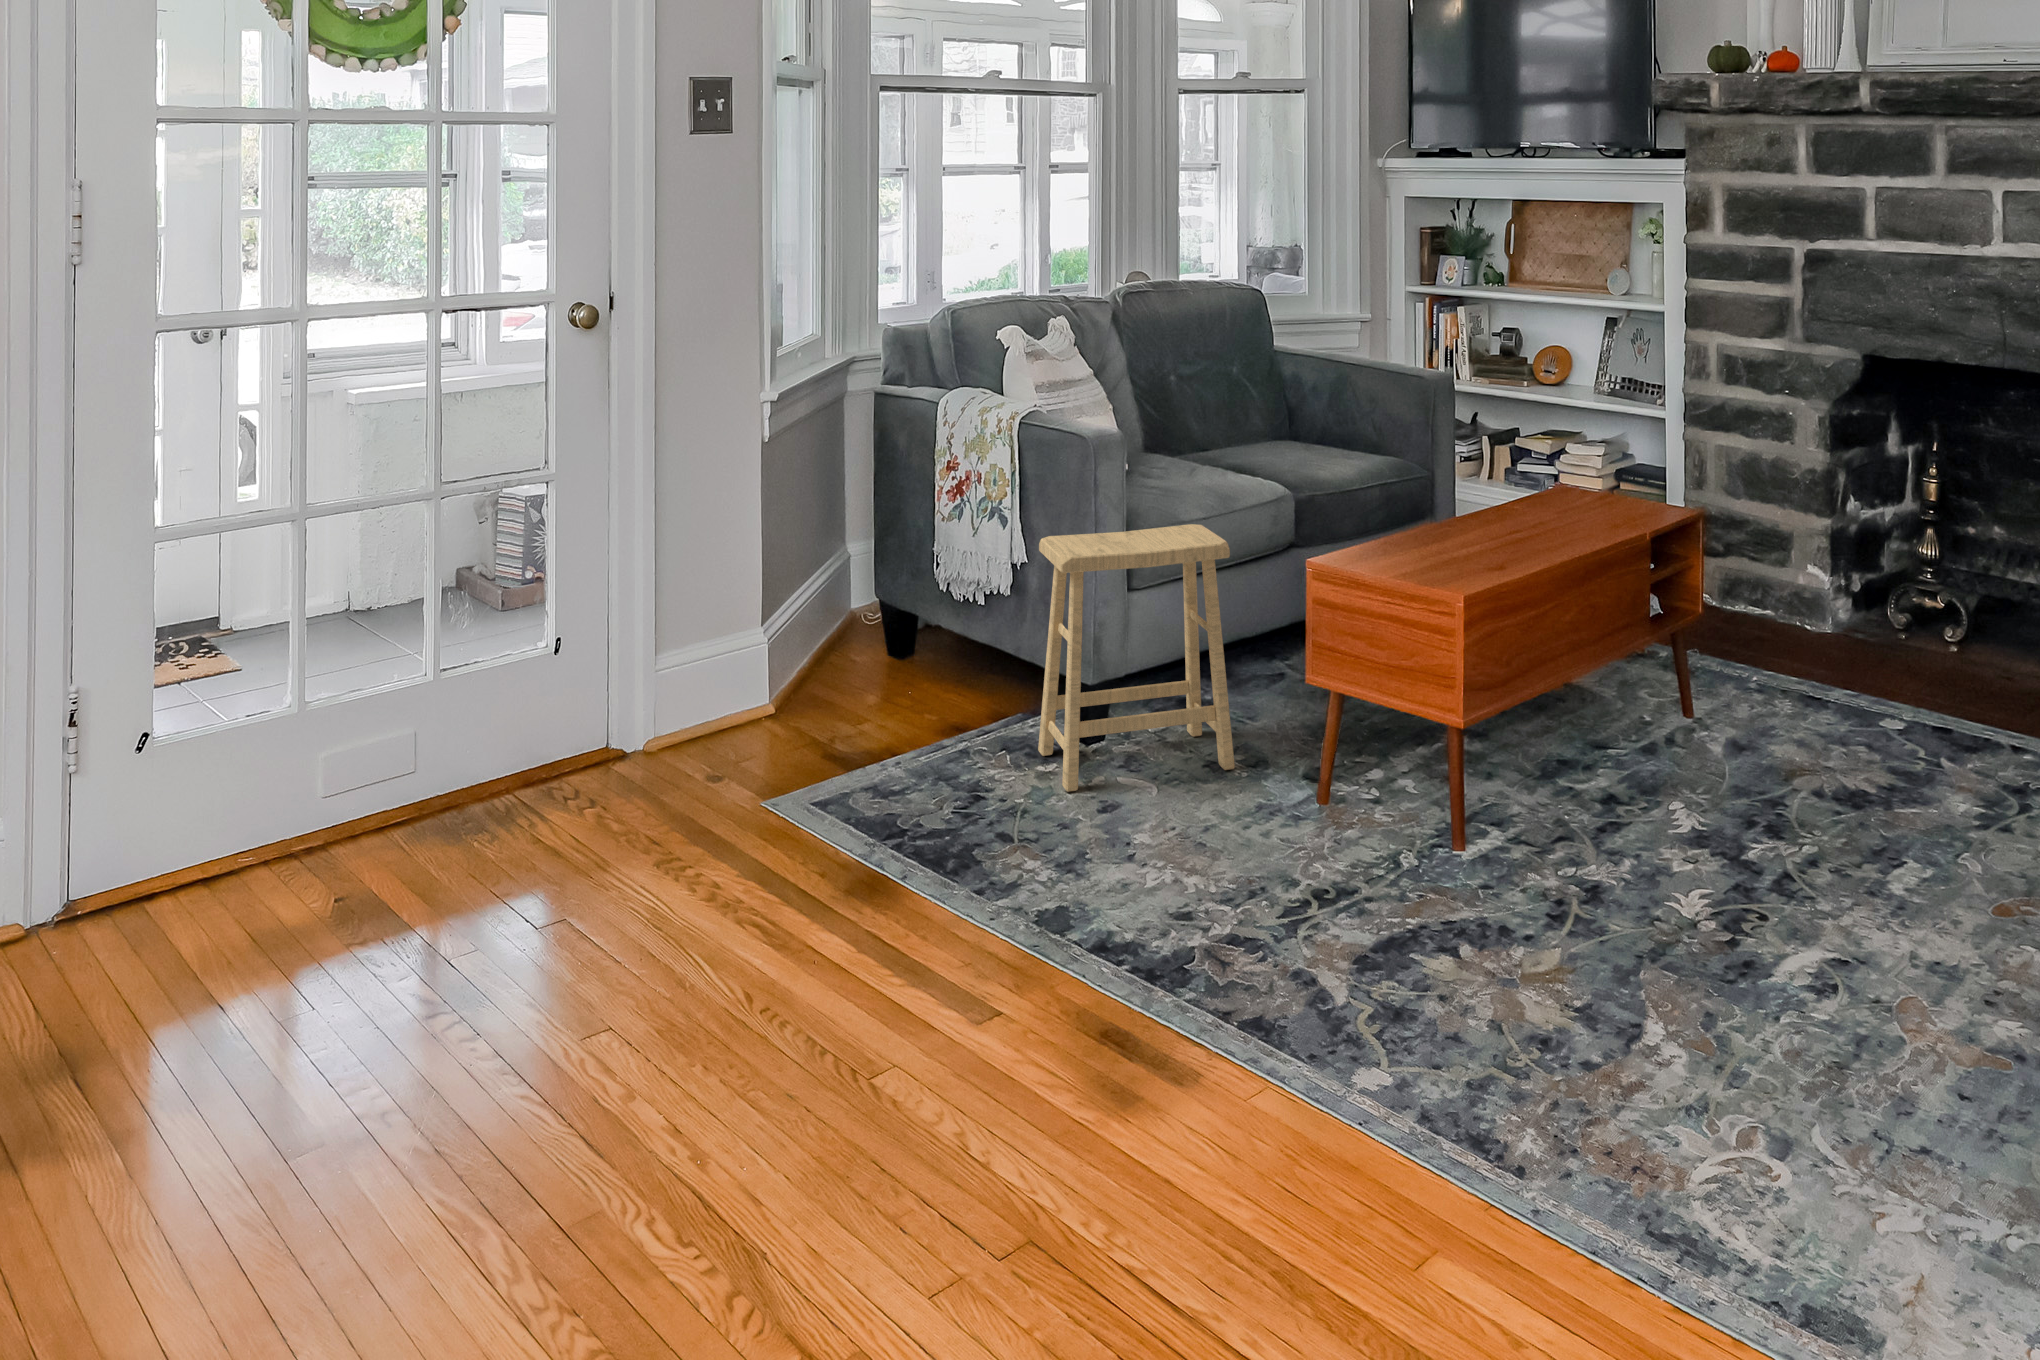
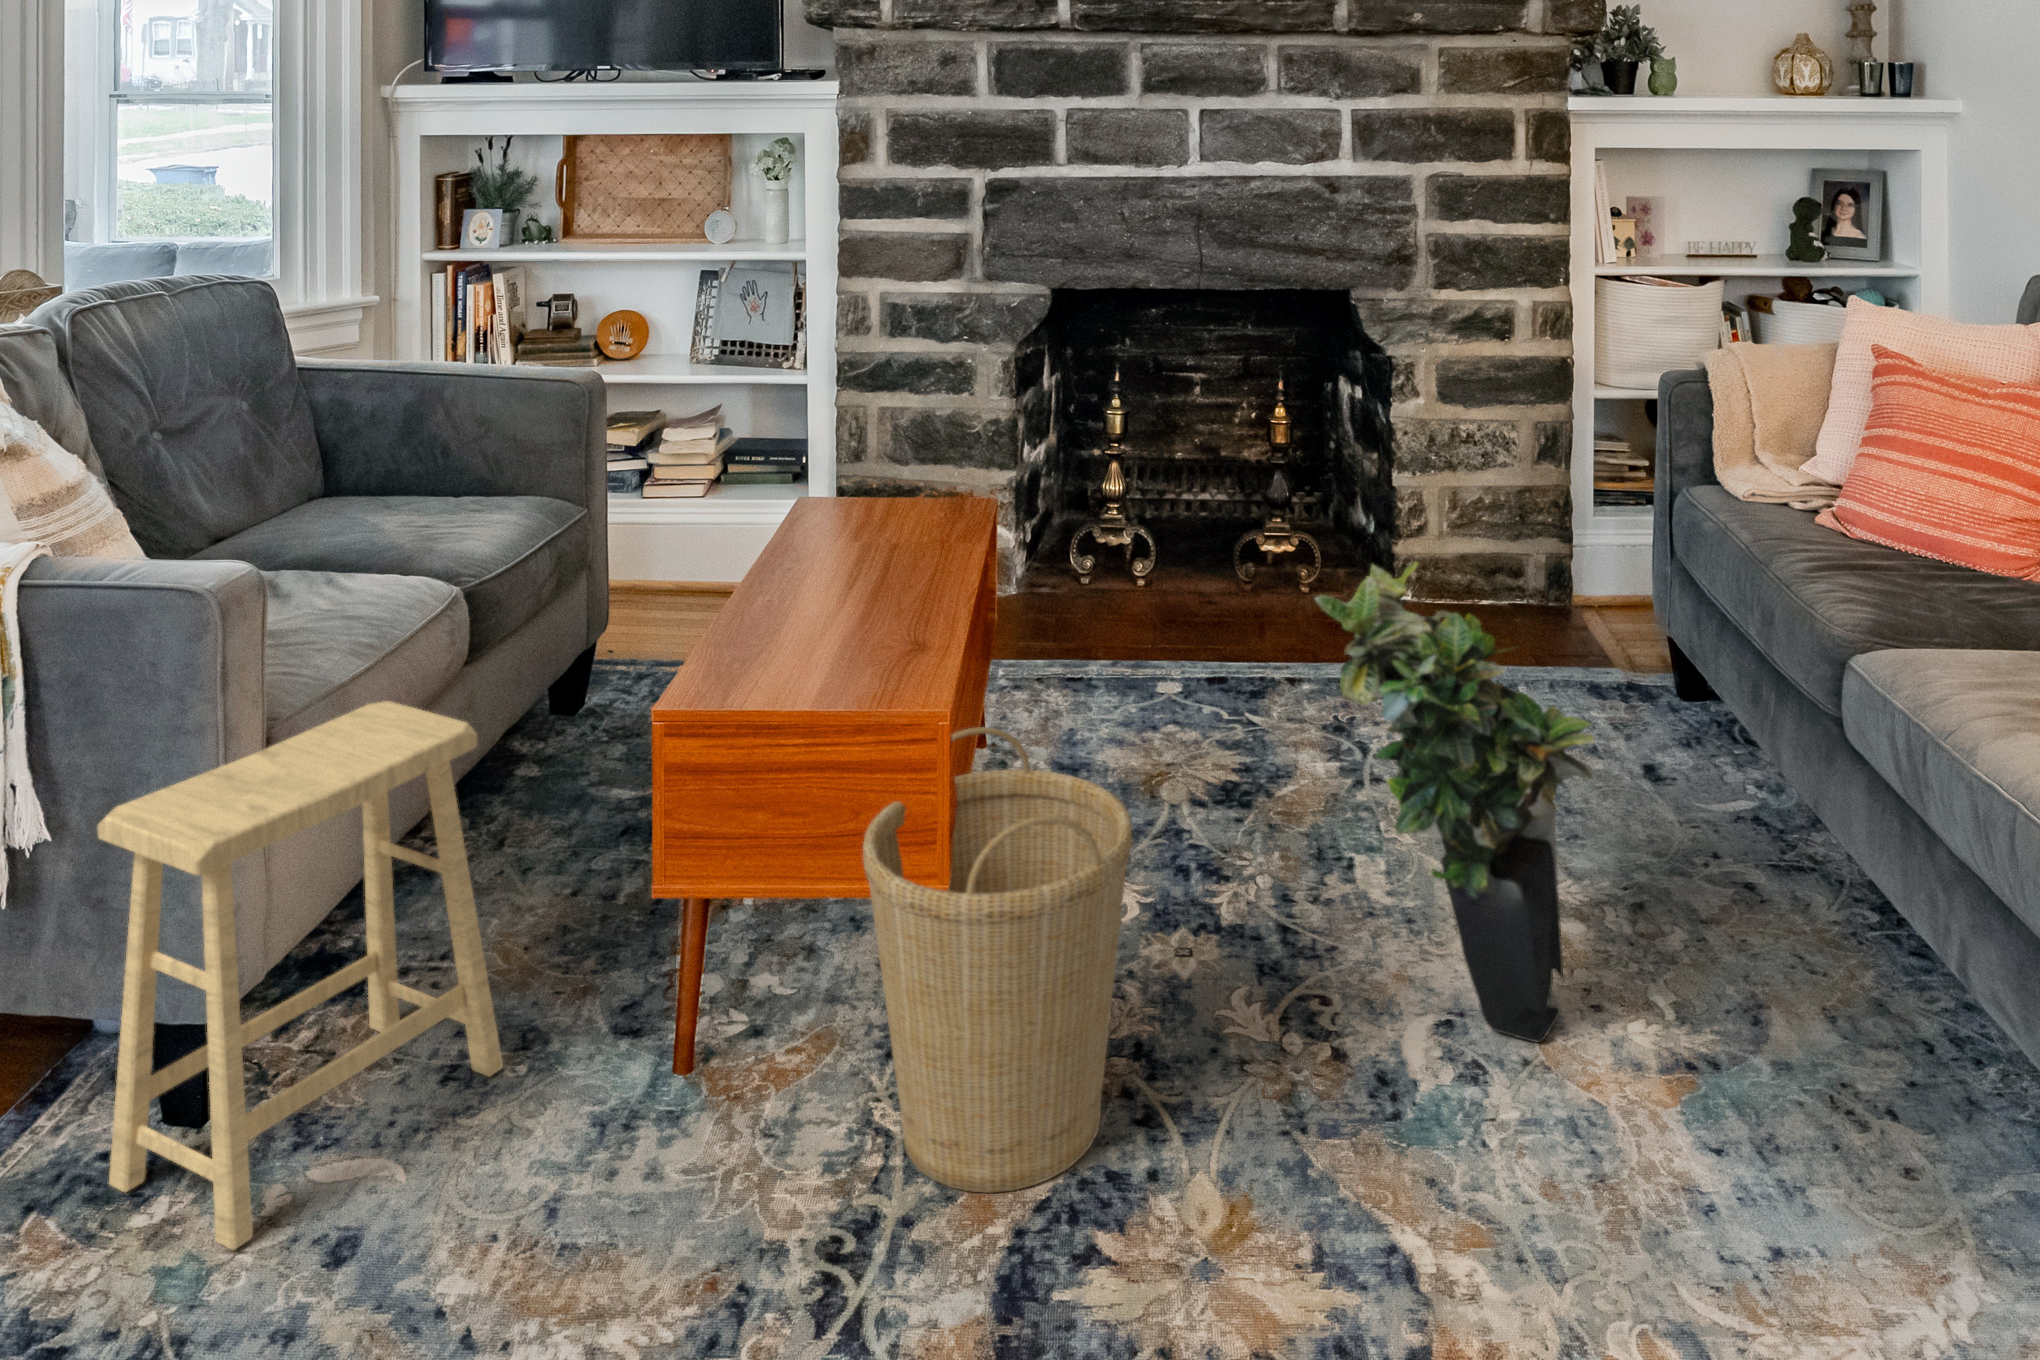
potted plant: none [1760,563,1999,1002] -> present [1315,561,1593,1043]
basket: none [1381,608,1572,922] -> present [863,727,1132,1193]

